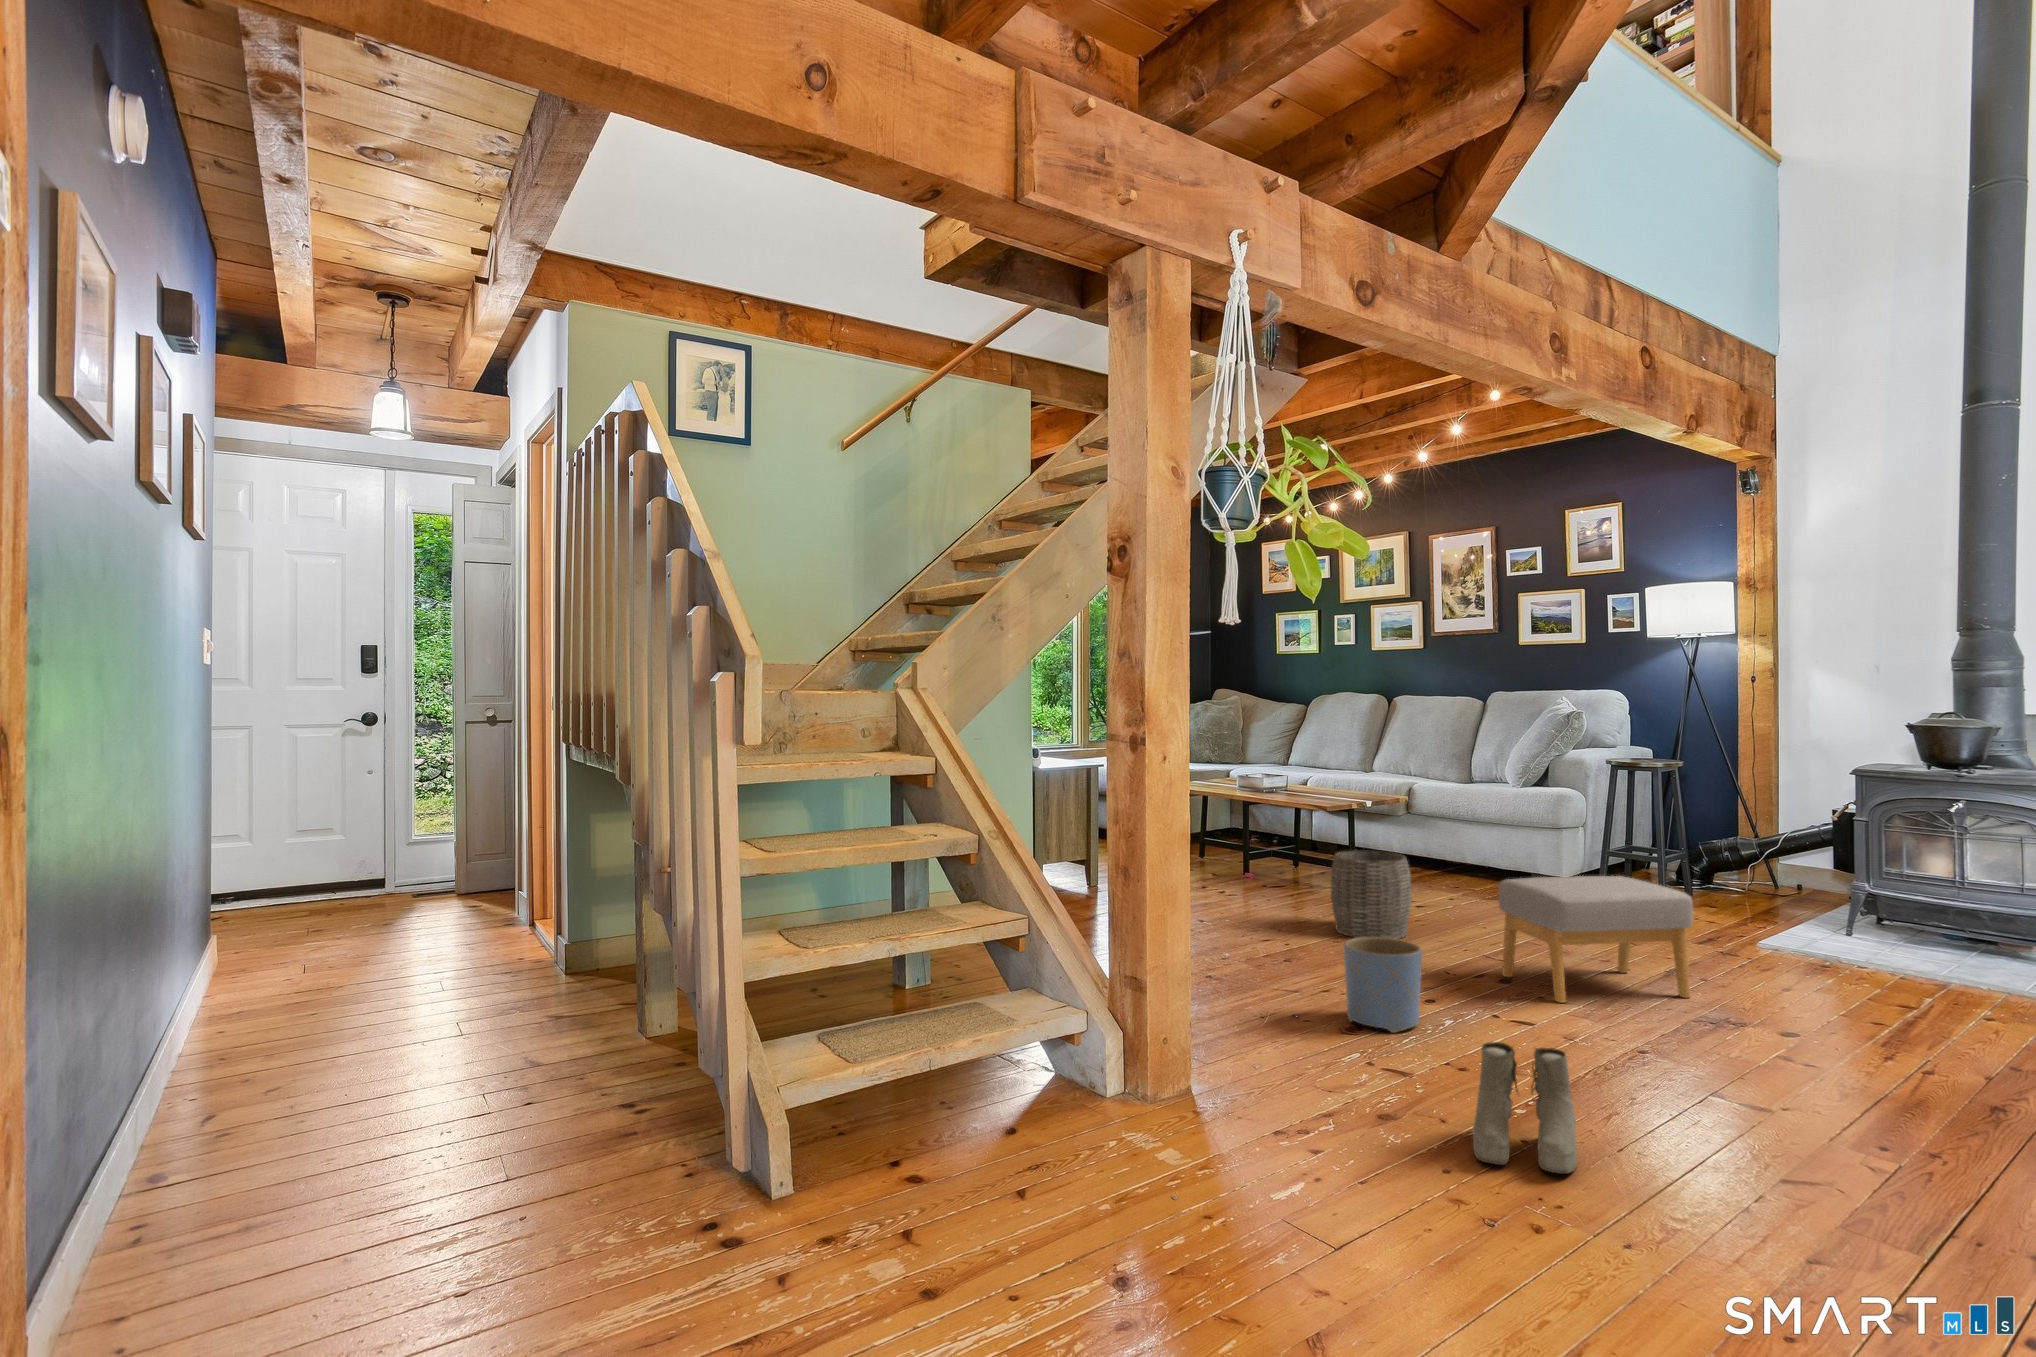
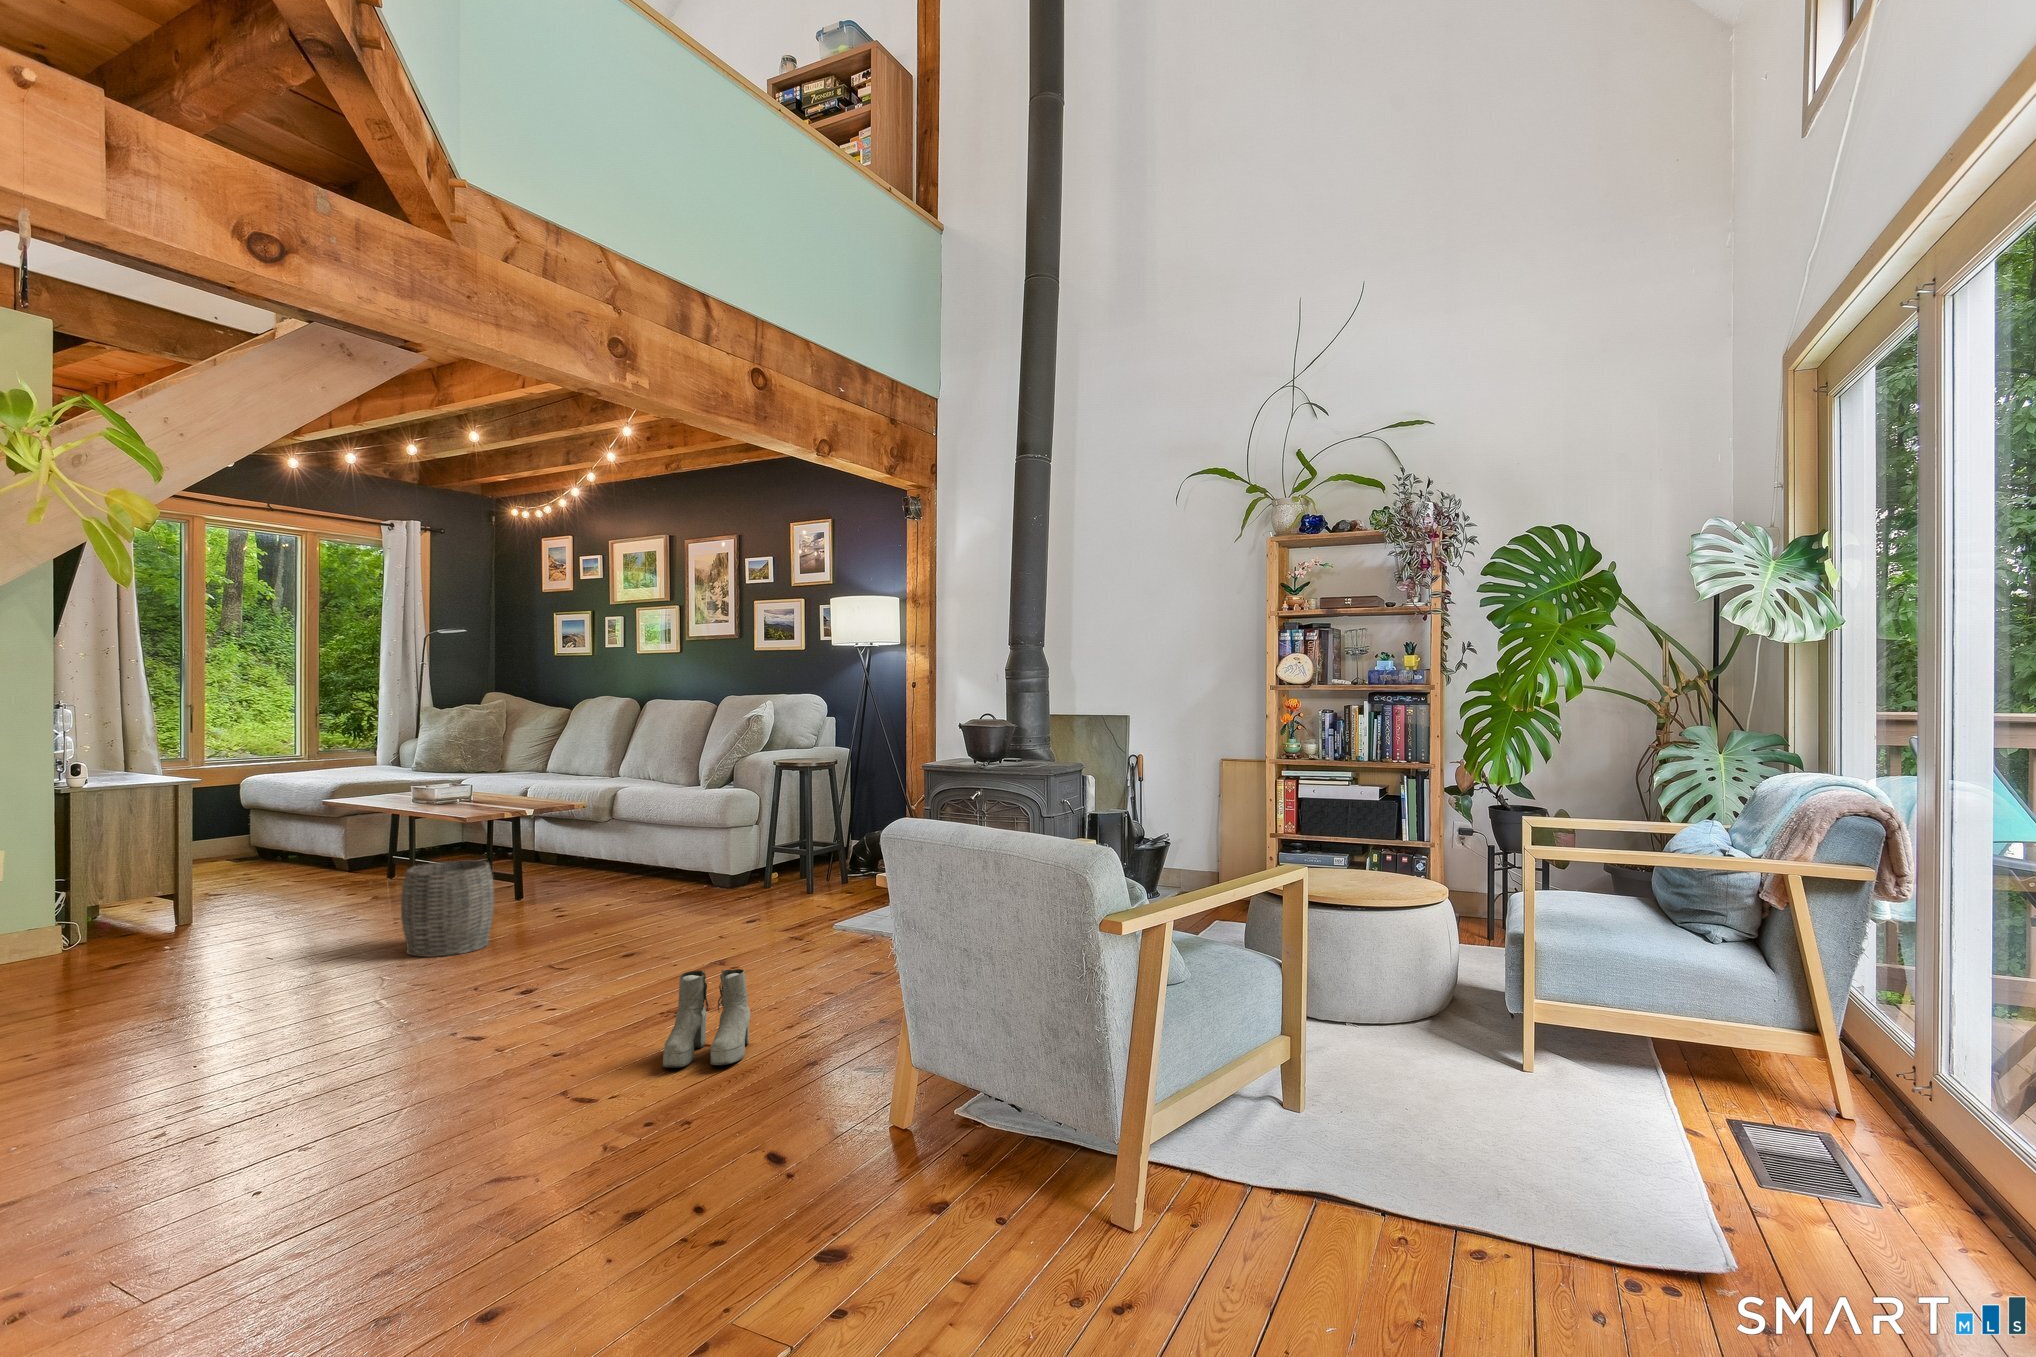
footstool: present [1498,876,1693,1003] -> none [518,869,686,1004]
planter: present [1344,937,1422,1033] -> none [233,961,334,1069]
boots: present [1473,1042,1577,1174] -> present [663,969,750,1068]

